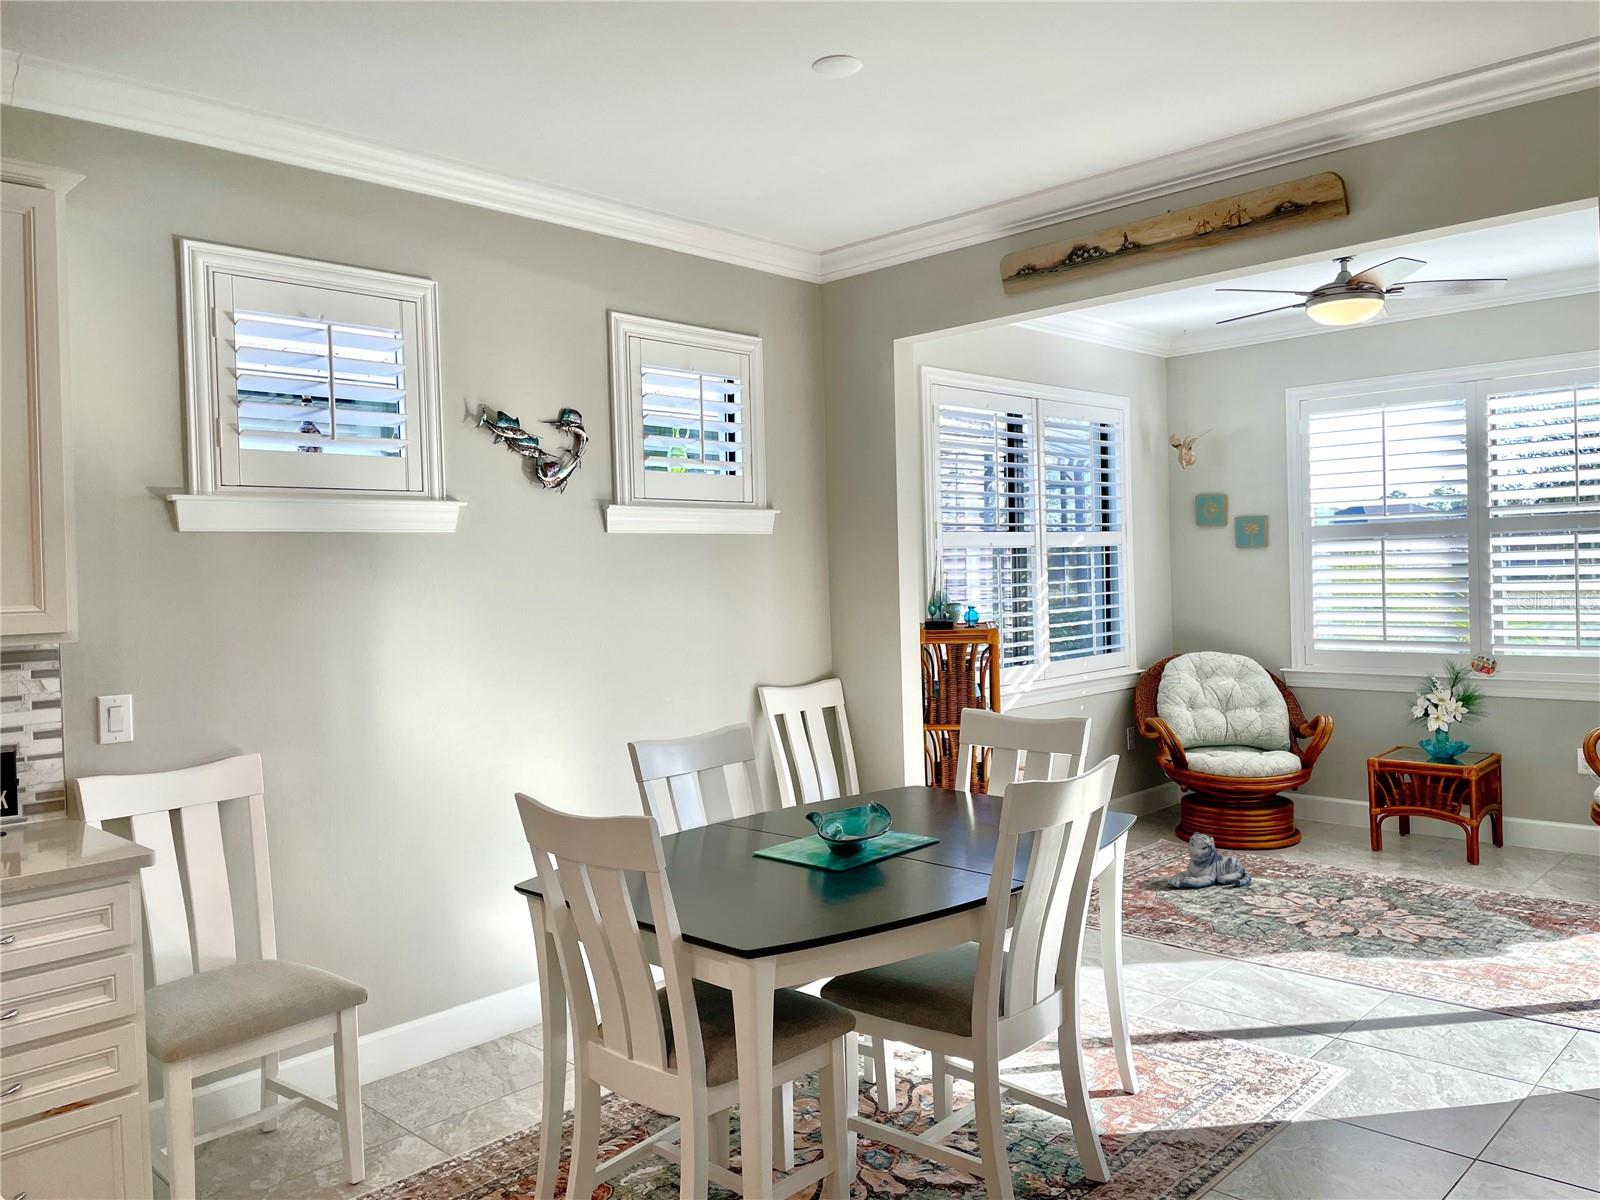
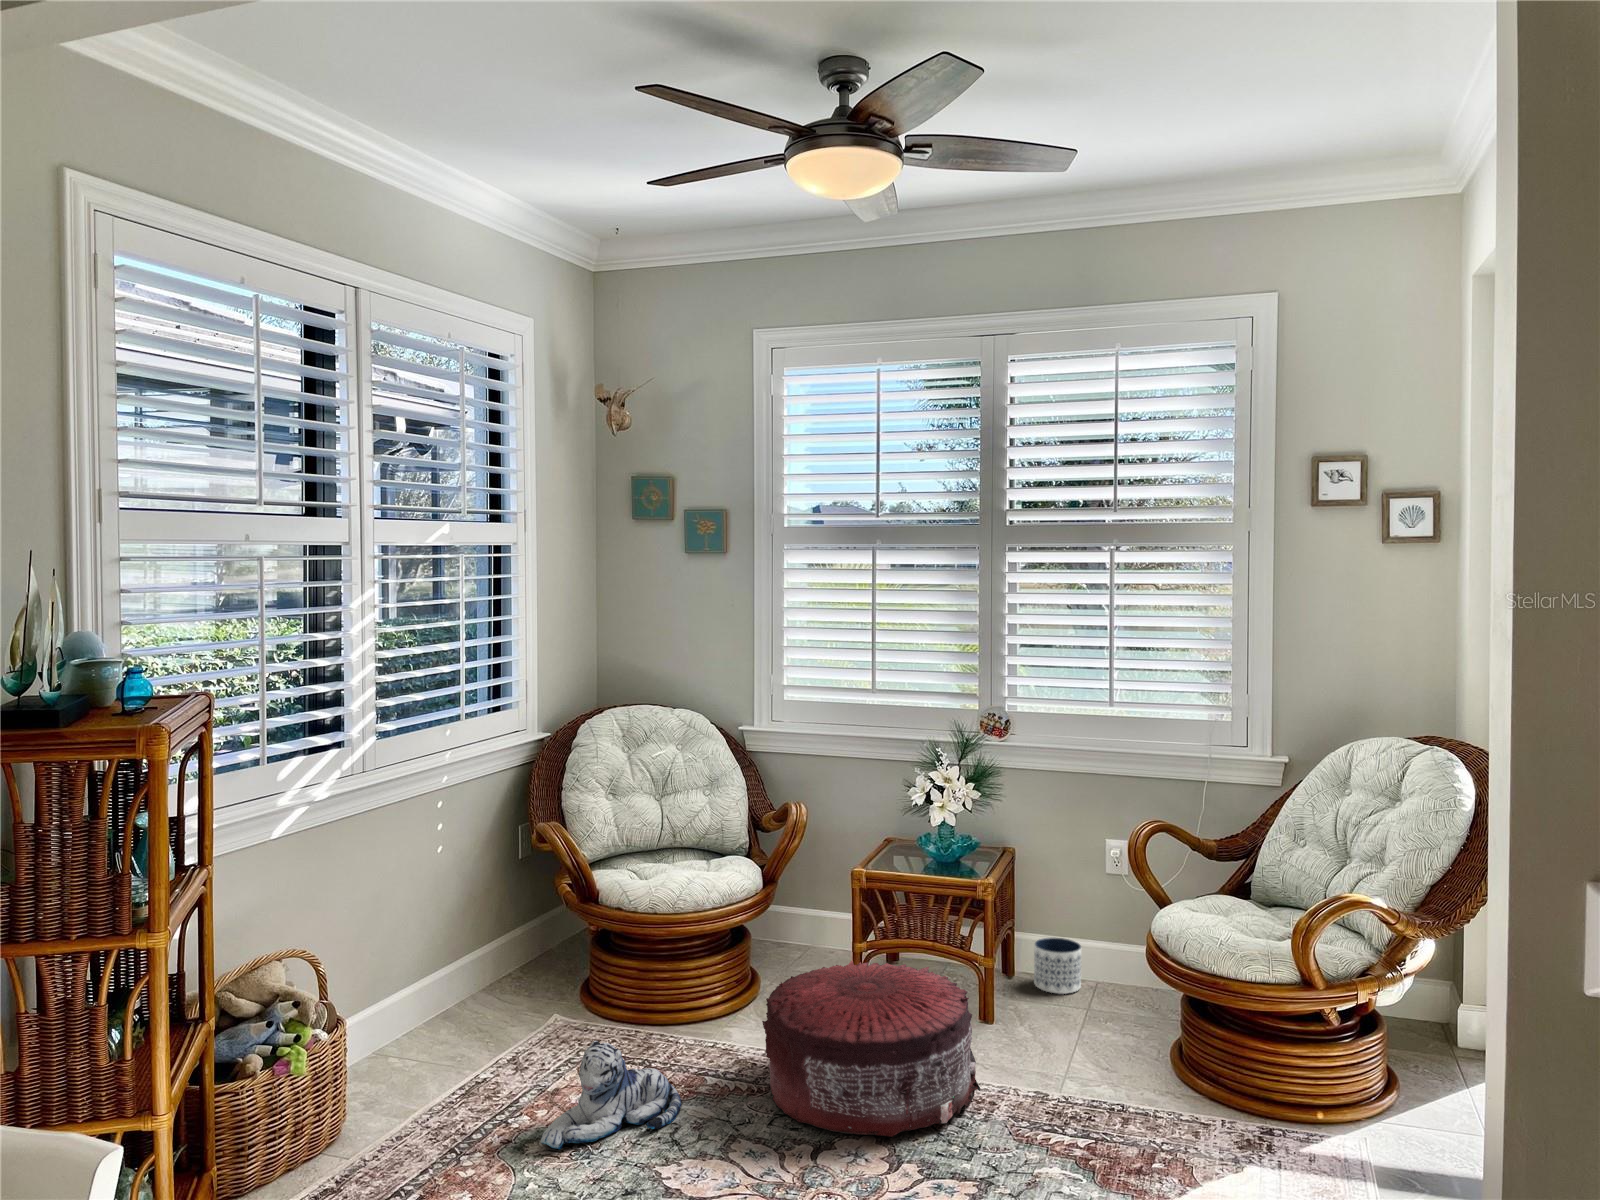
pouf: none [1303,807,1460,898] -> present [762,961,980,1137]
planter: none [1517,819,1557,856] -> present [1034,938,1081,994]

